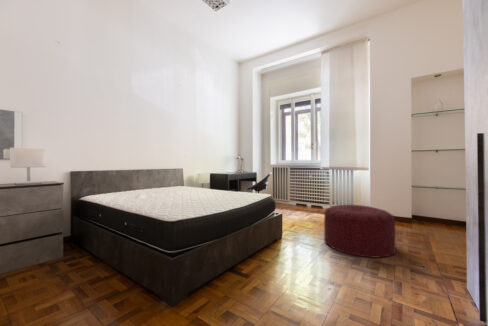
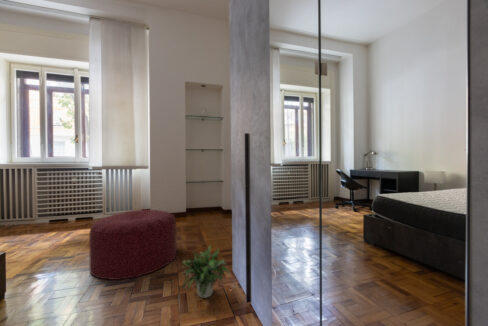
potted plant: none [398,249,465,303] -> present [182,246,234,298]

